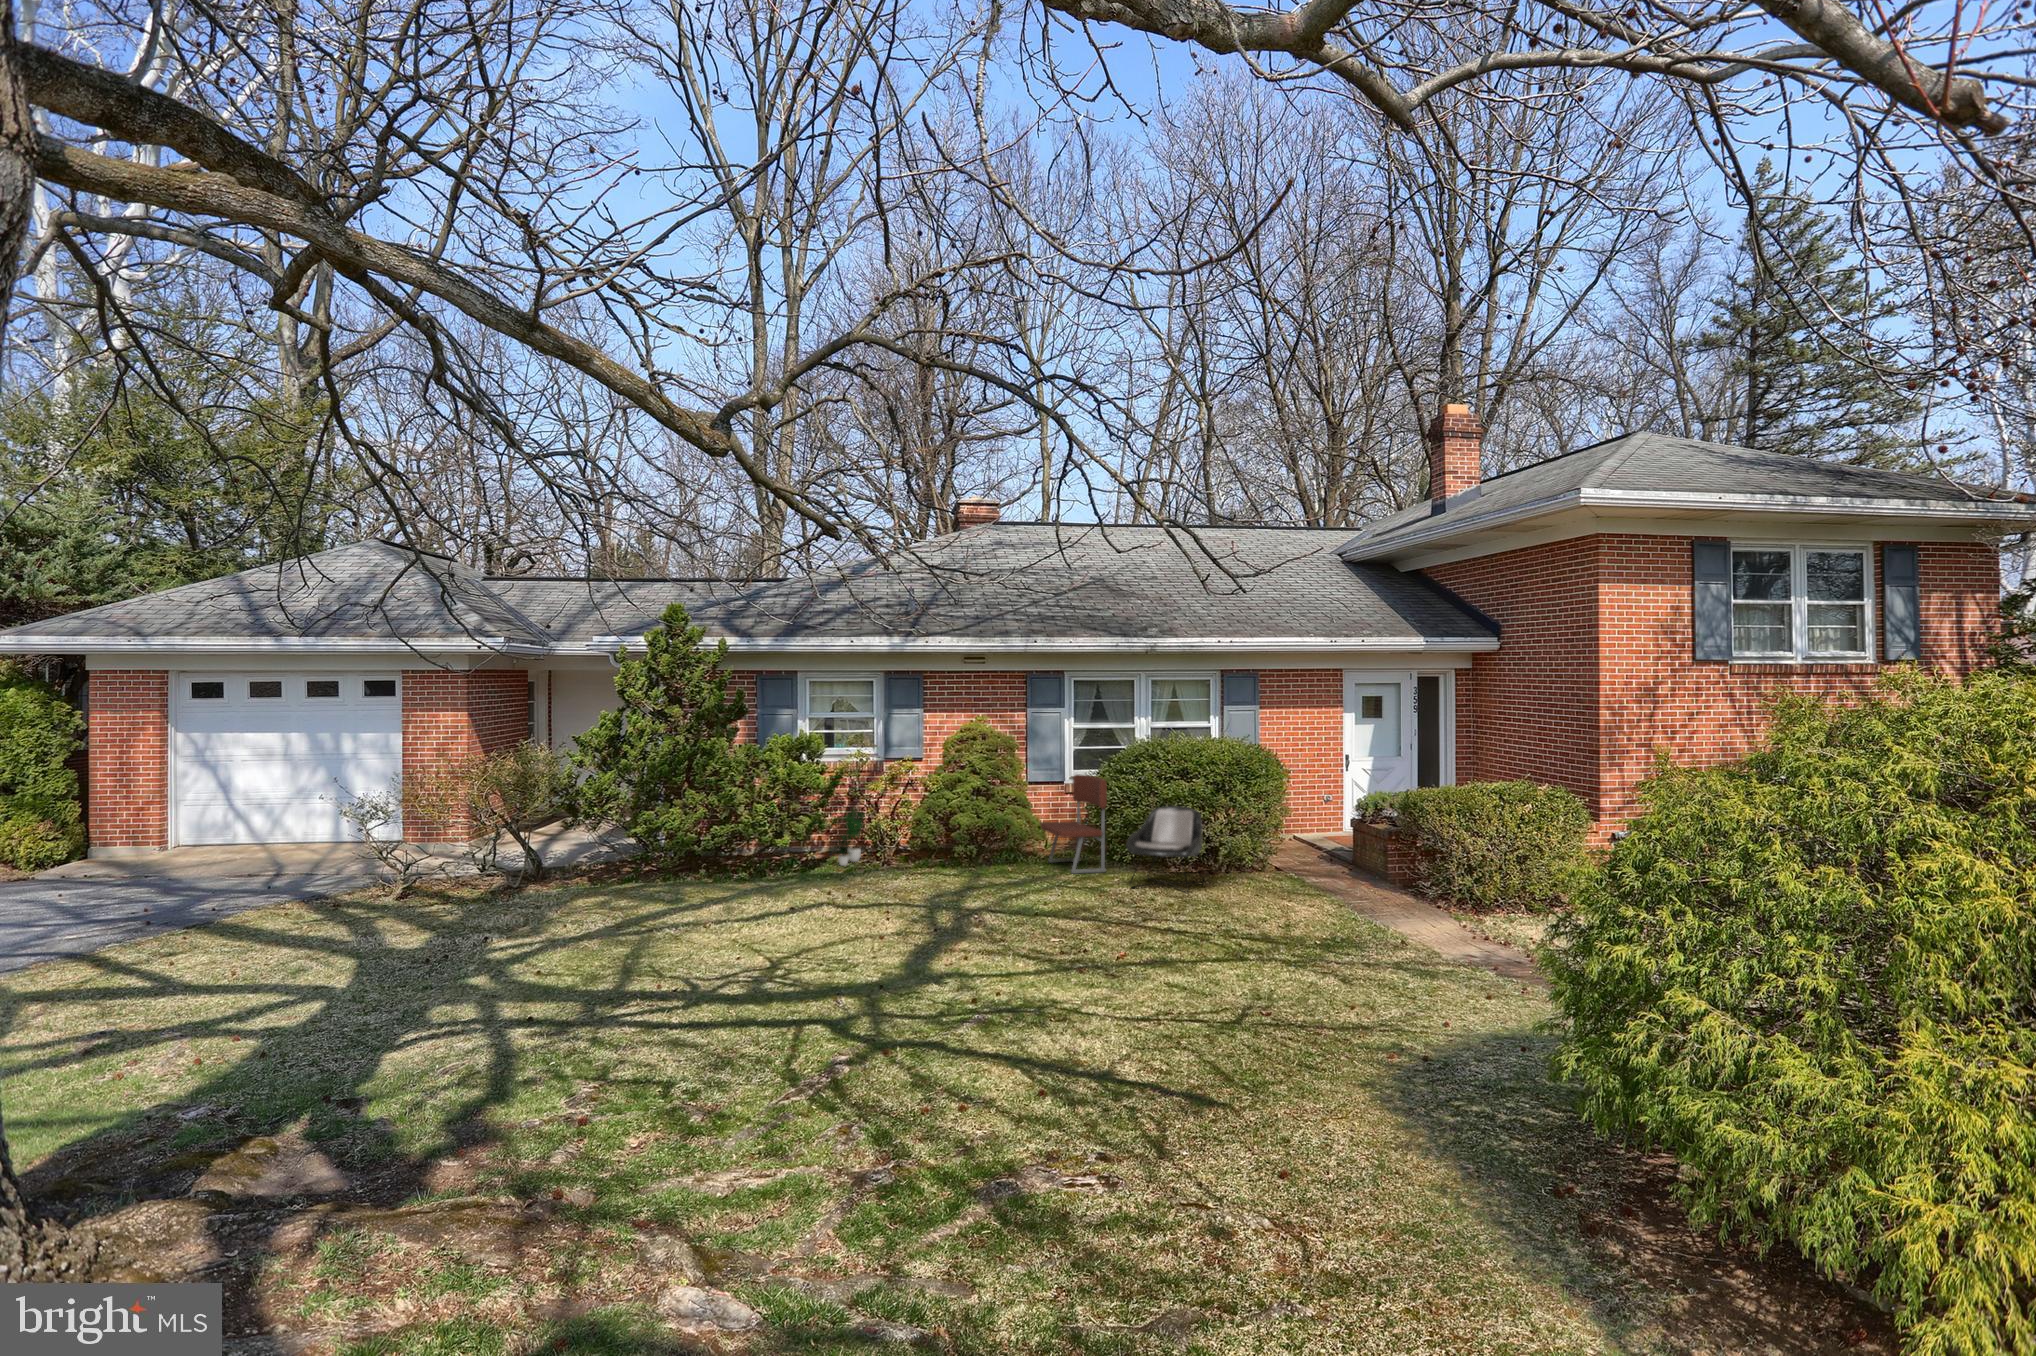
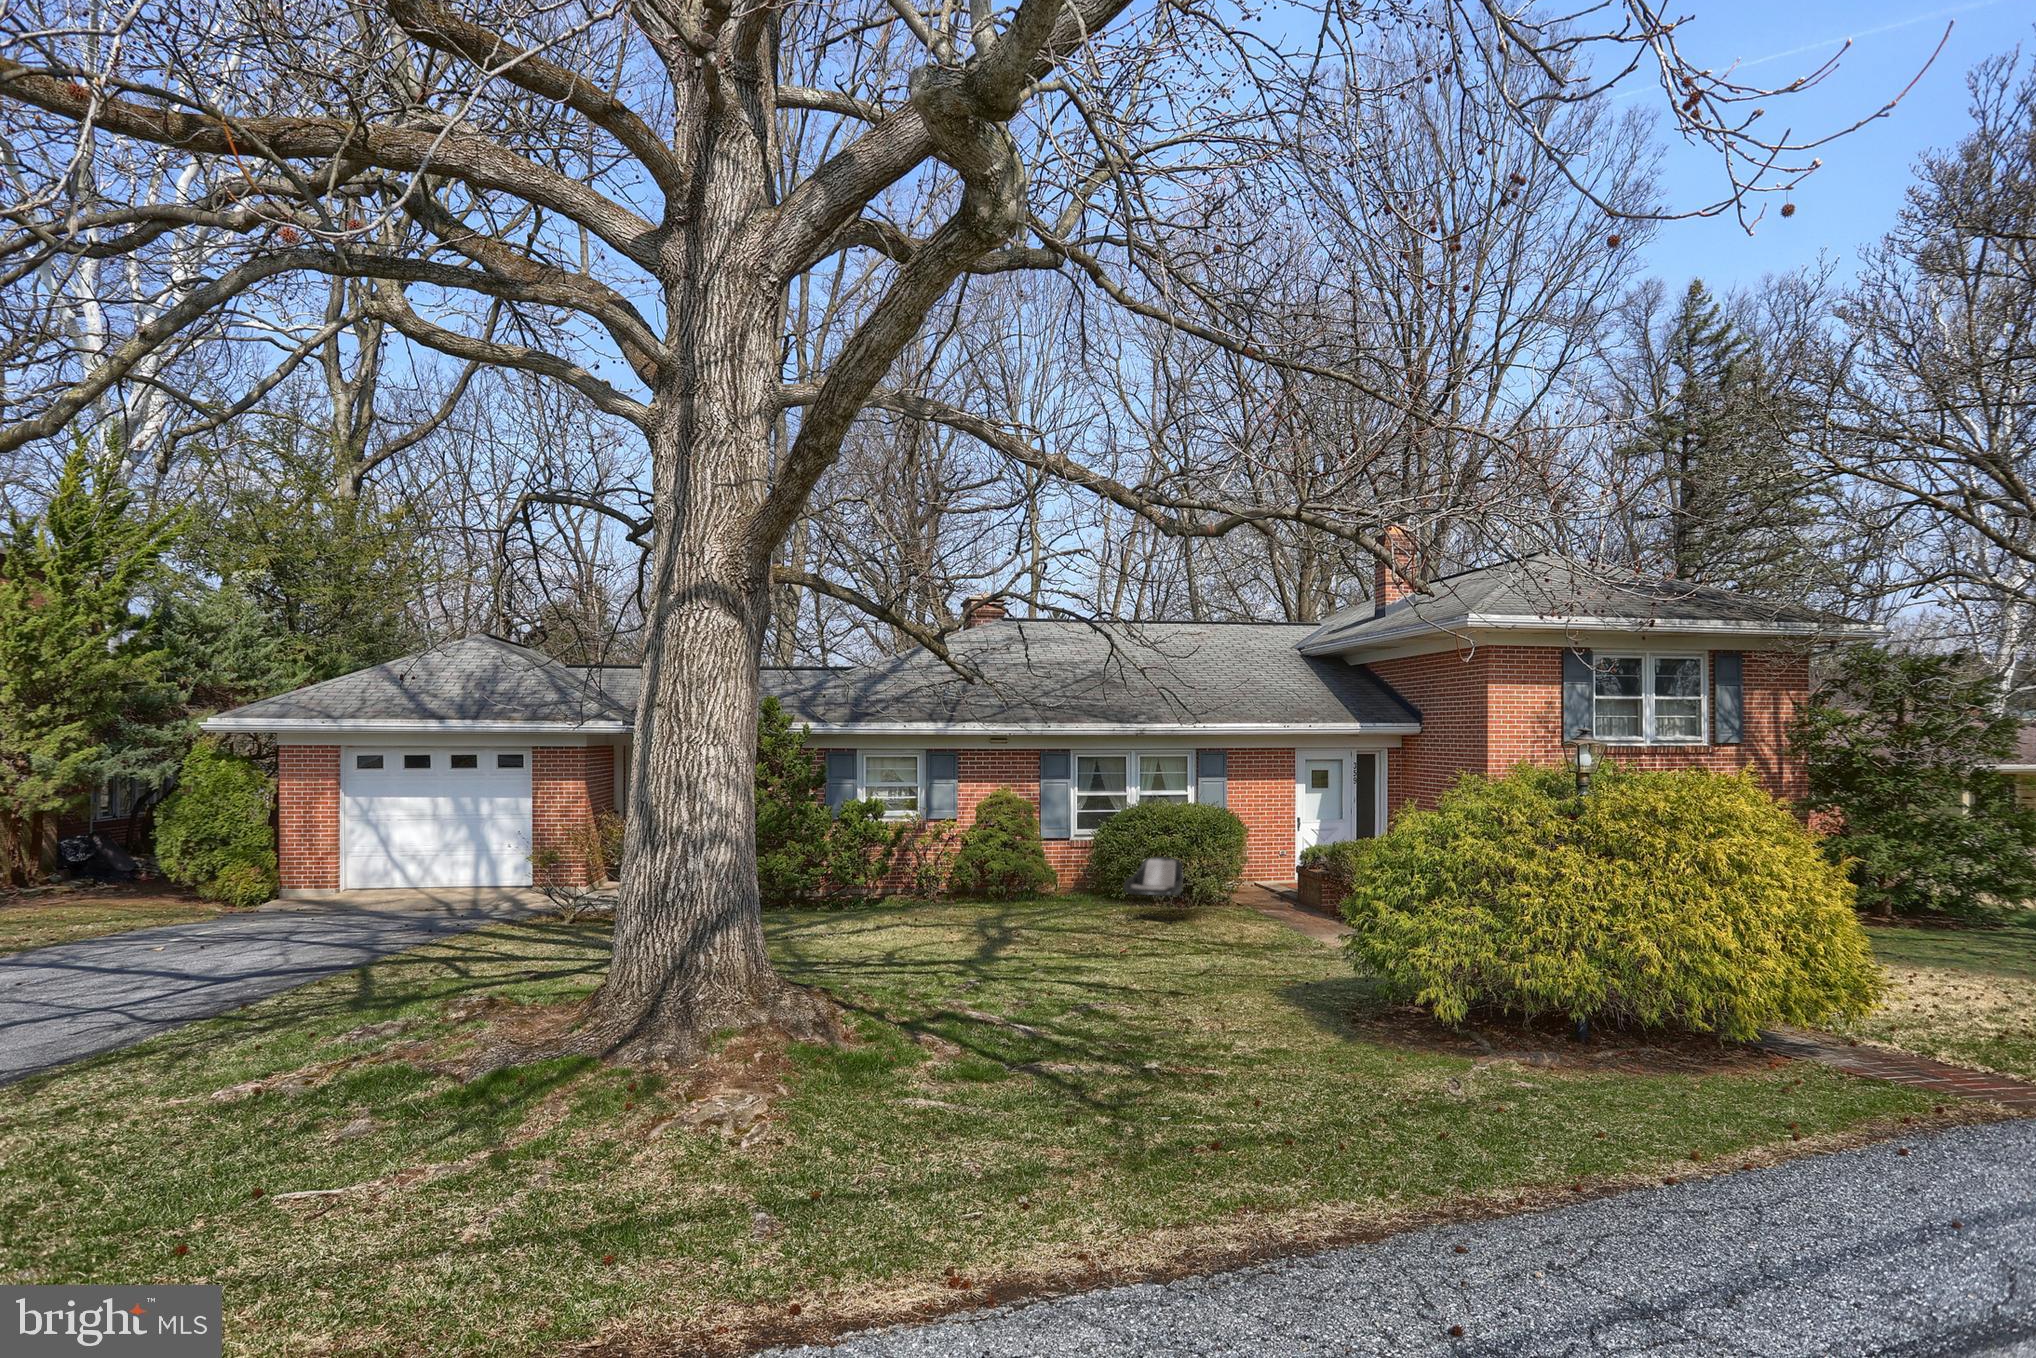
bench: present [1040,775,1107,874] -> none [1051,833,1108,912]
potted plant: present [834,810,865,866] -> none [884,858,913,906]

